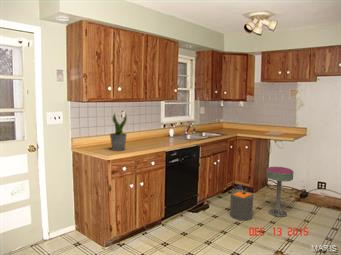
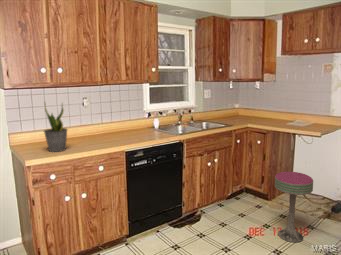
trash can: present [230,190,253,220] -> none [222,192,253,245]

